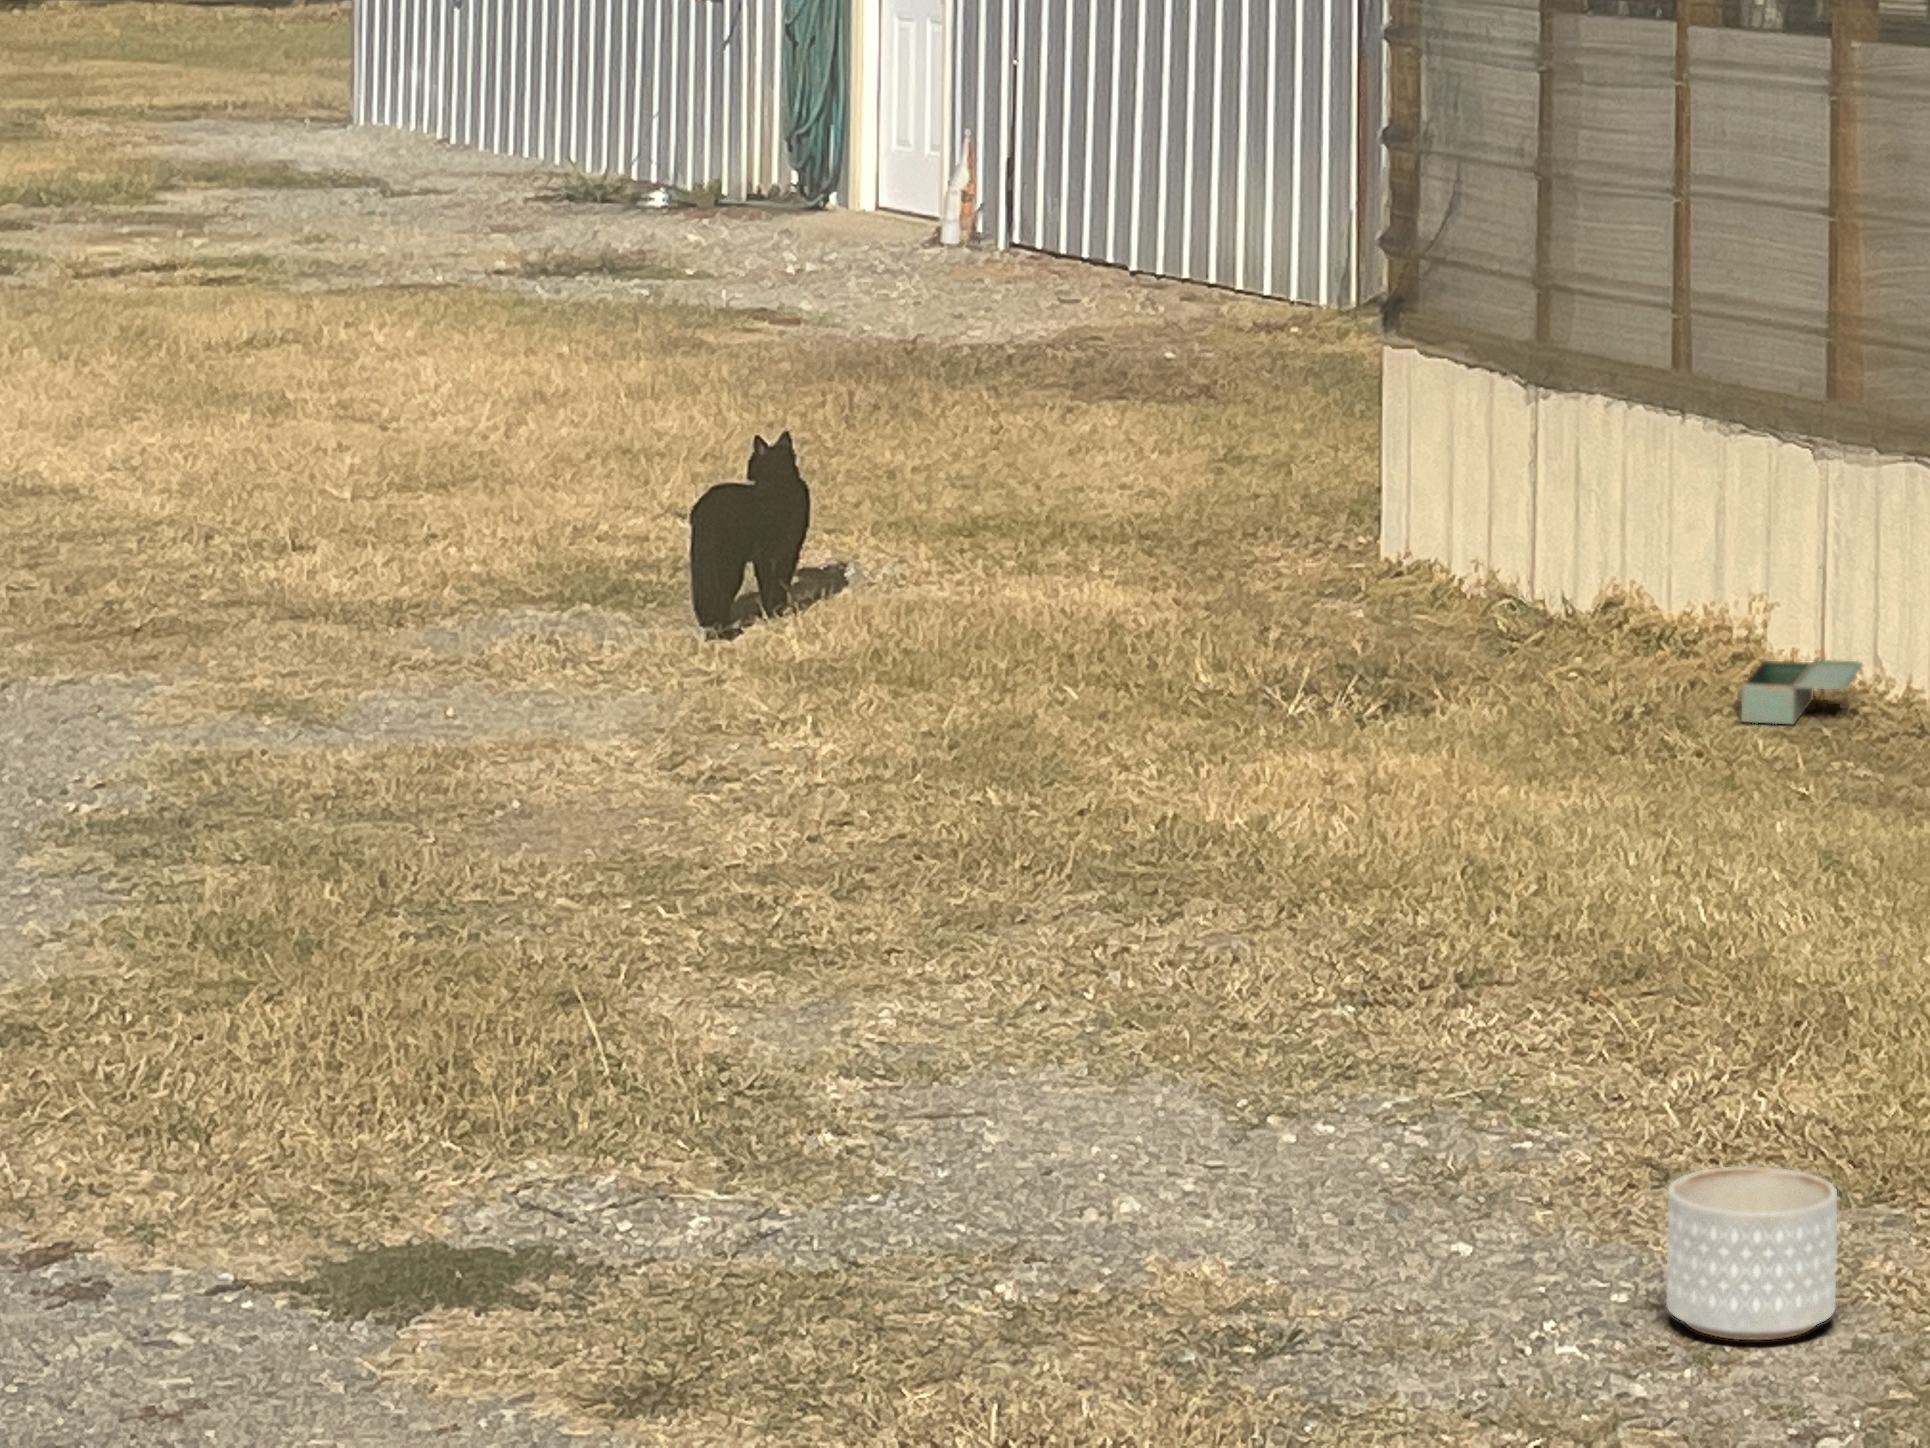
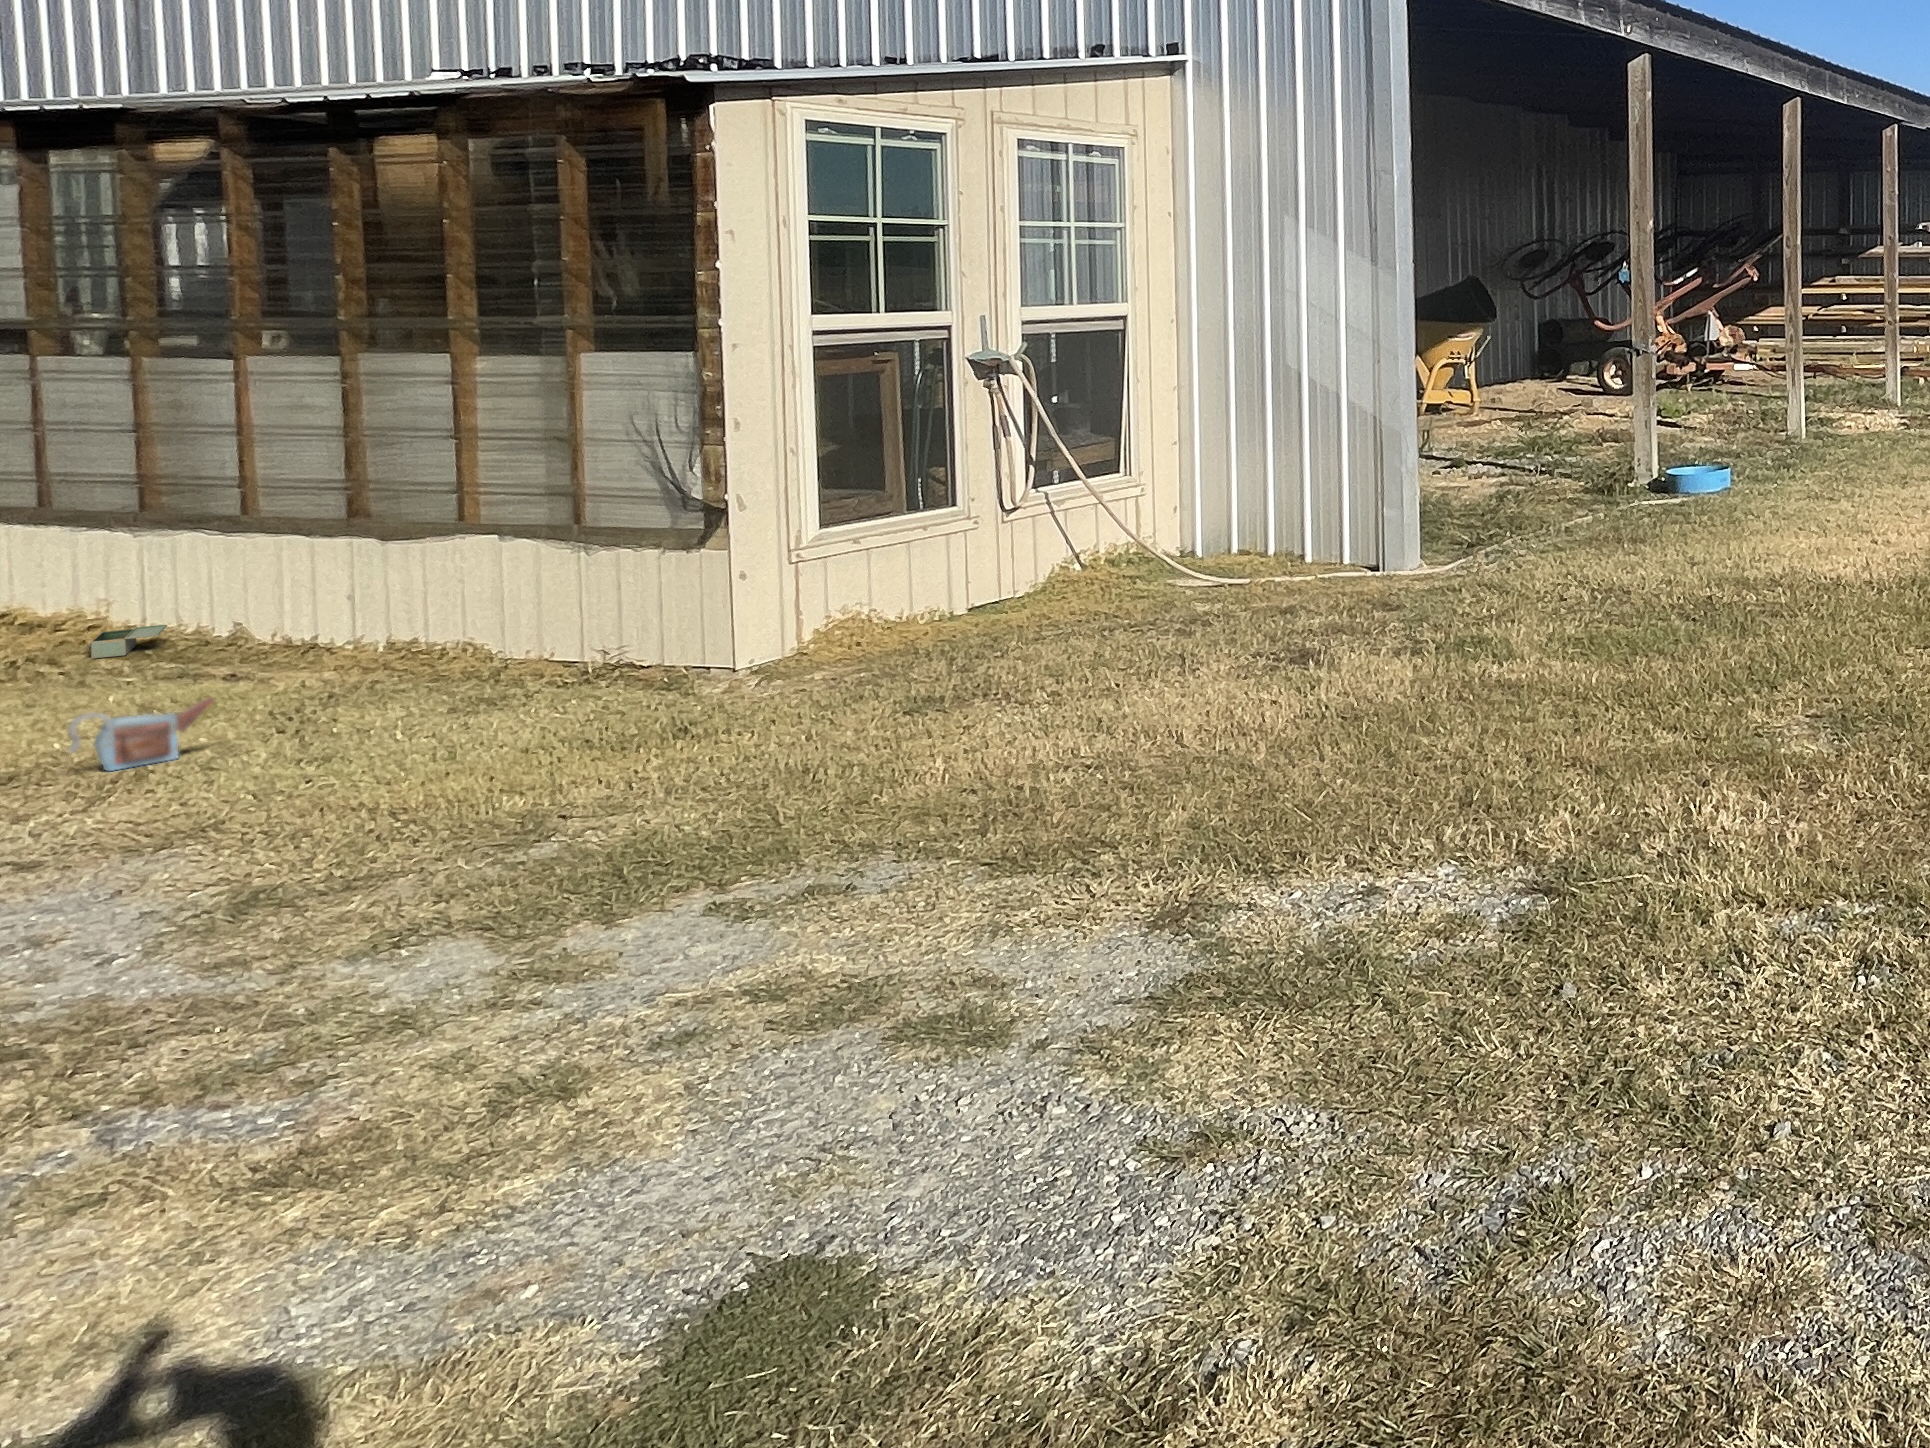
watering can: none [1659,908,1915,1057] -> present [68,698,214,771]
planter: present [1666,1166,1837,1340] -> none [92,785,191,854]

